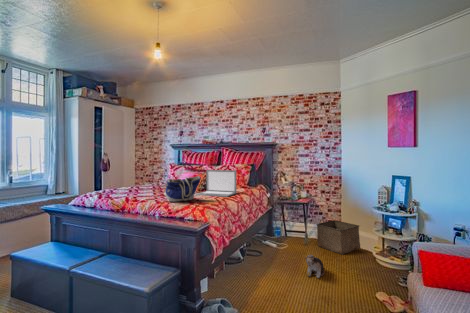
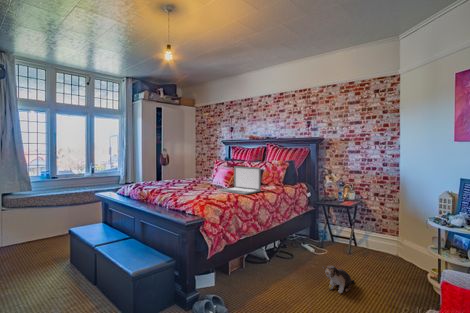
tote bag: present [164,176,200,202] -> none [177,173,213,197]
storage bin: present [316,220,360,255] -> none [362,229,419,271]

